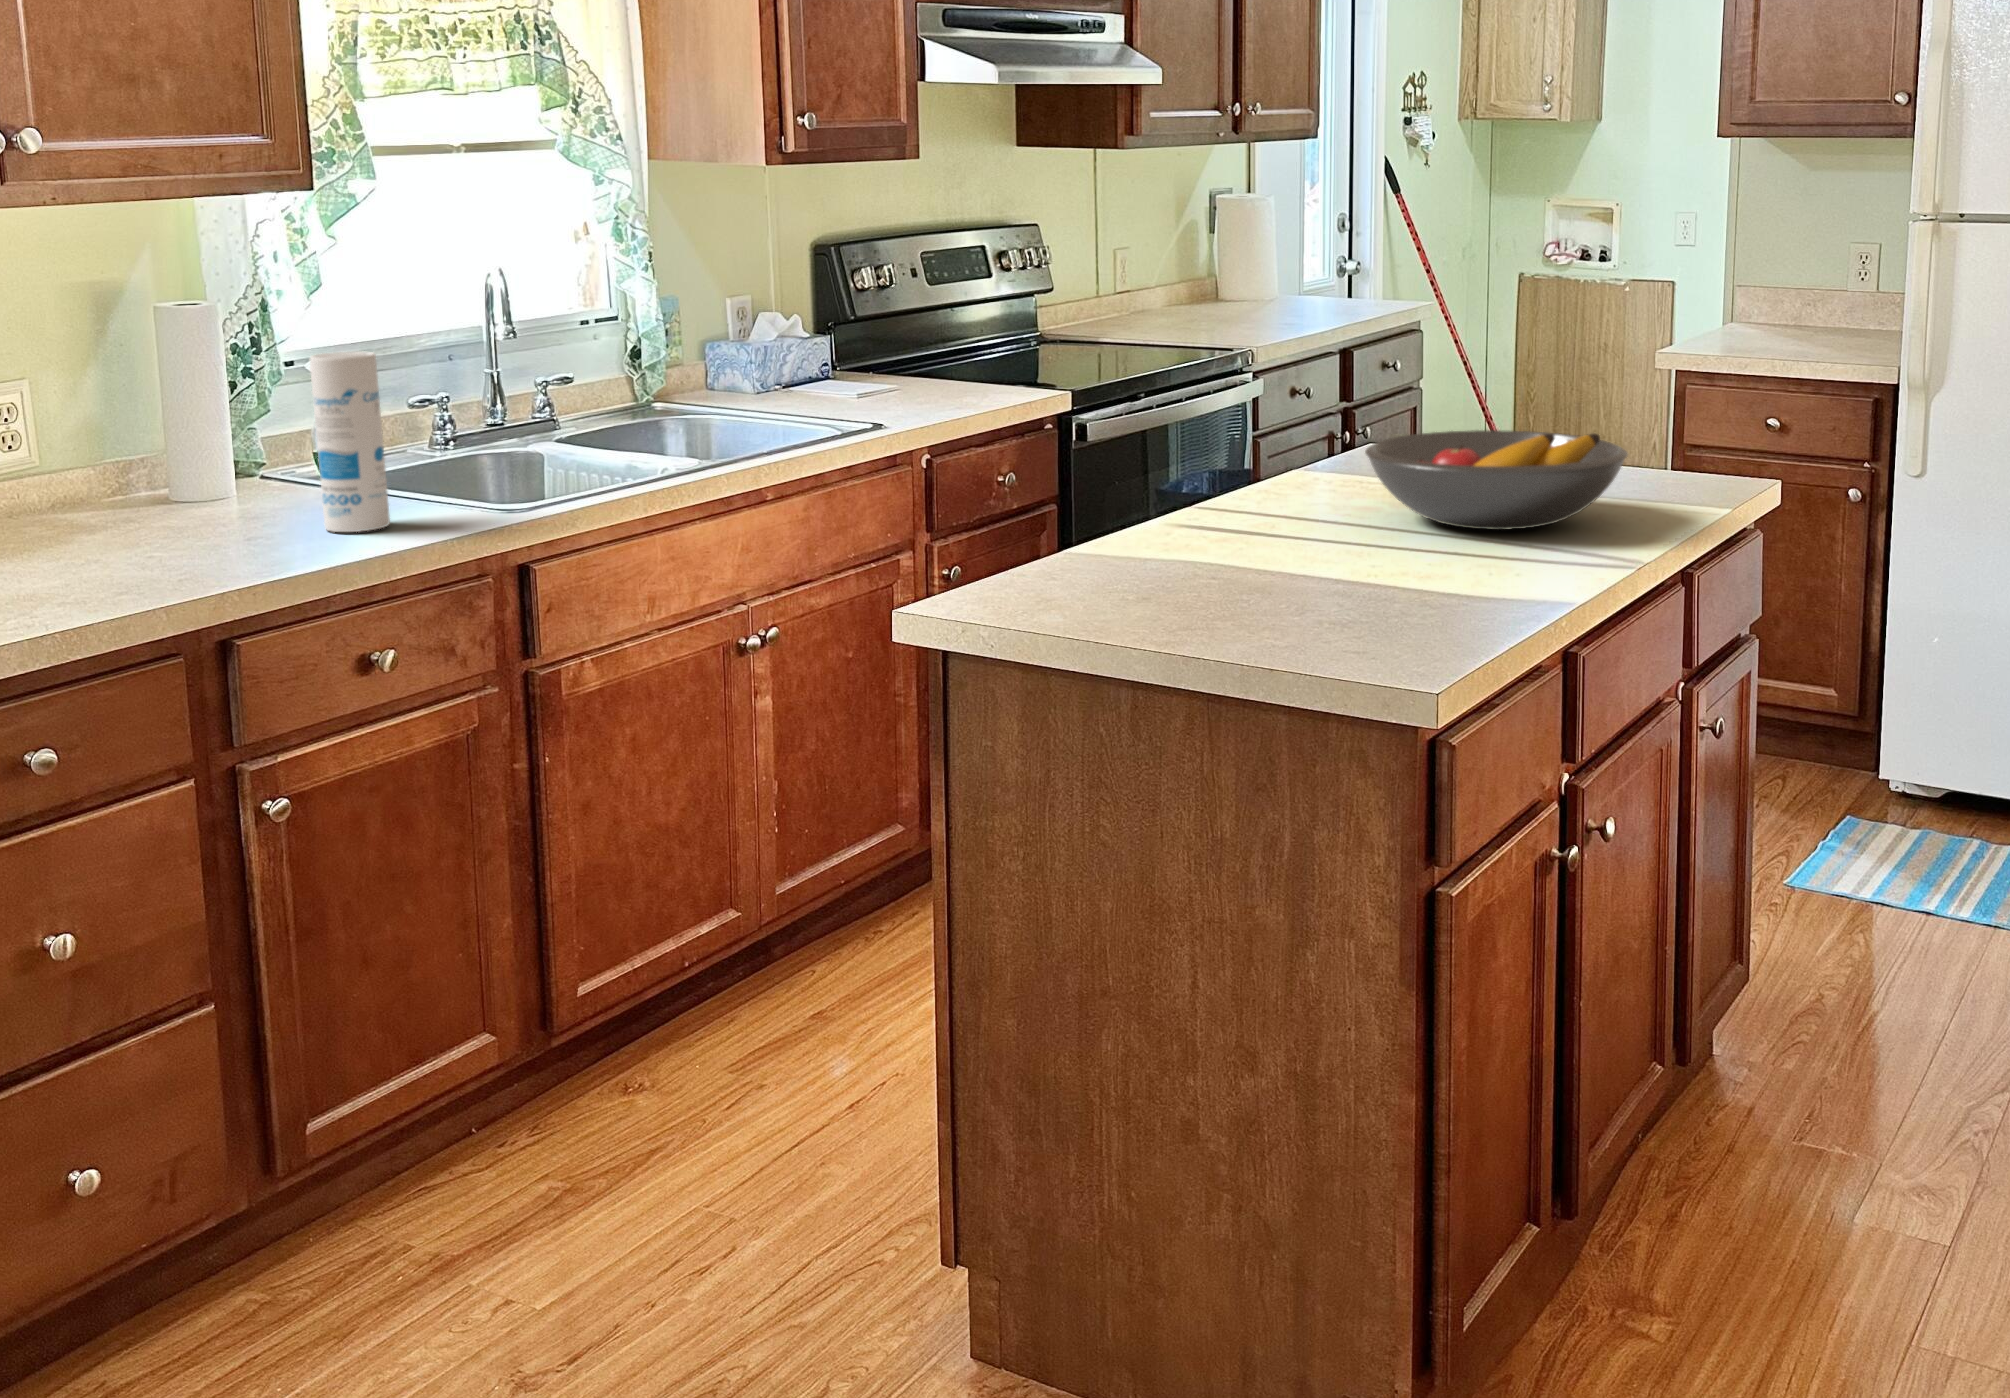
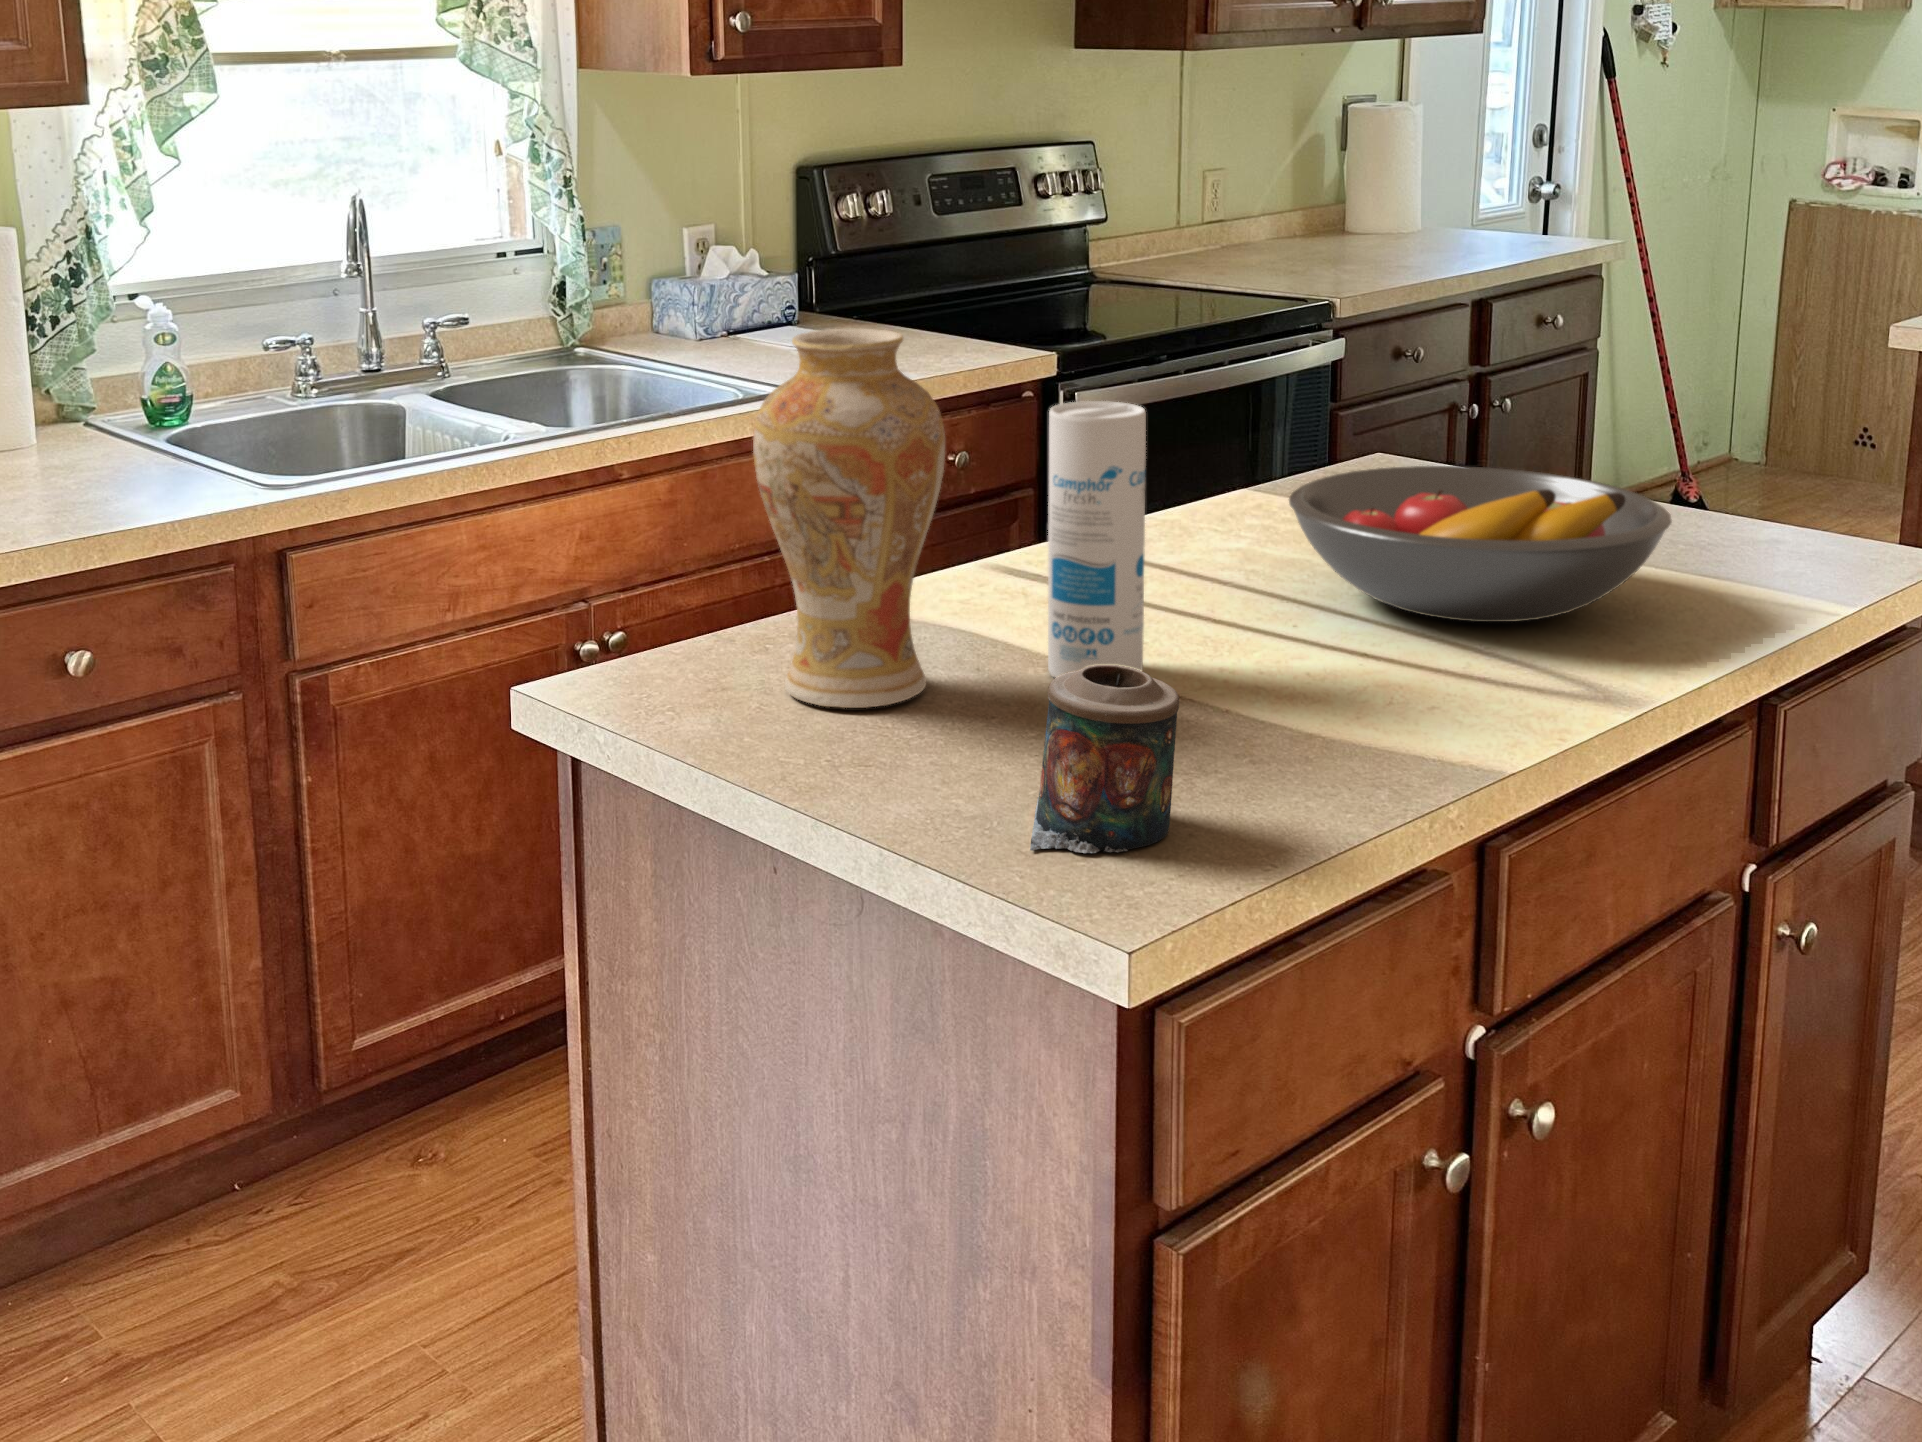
vase: none [1045,328,1185,601] -> present [753,329,945,708]
canister: present [310,351,390,532] -> present [1048,401,1146,677]
candle: none [1306,535,1408,659] -> present [1030,665,1179,853]

